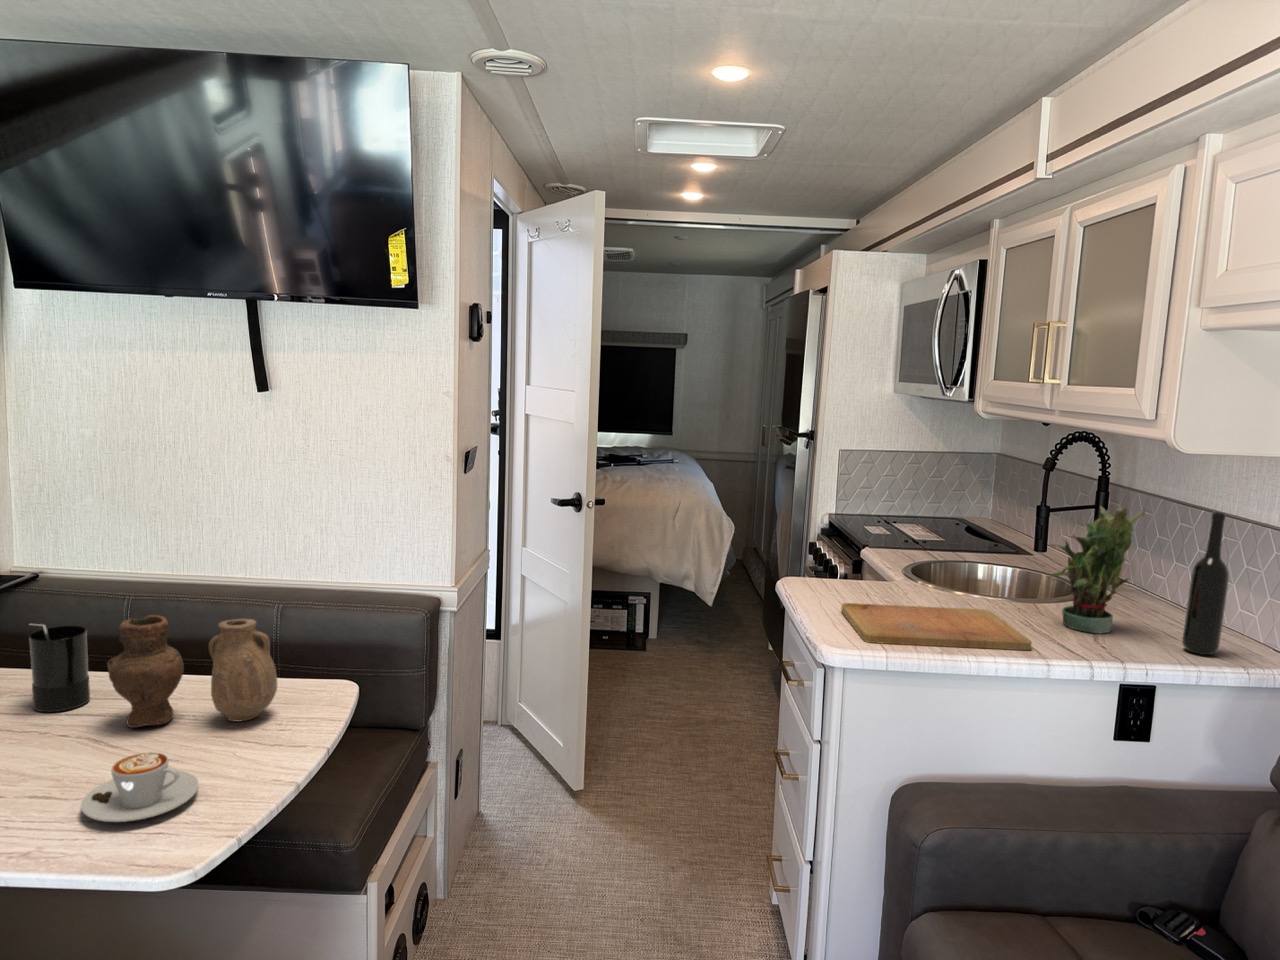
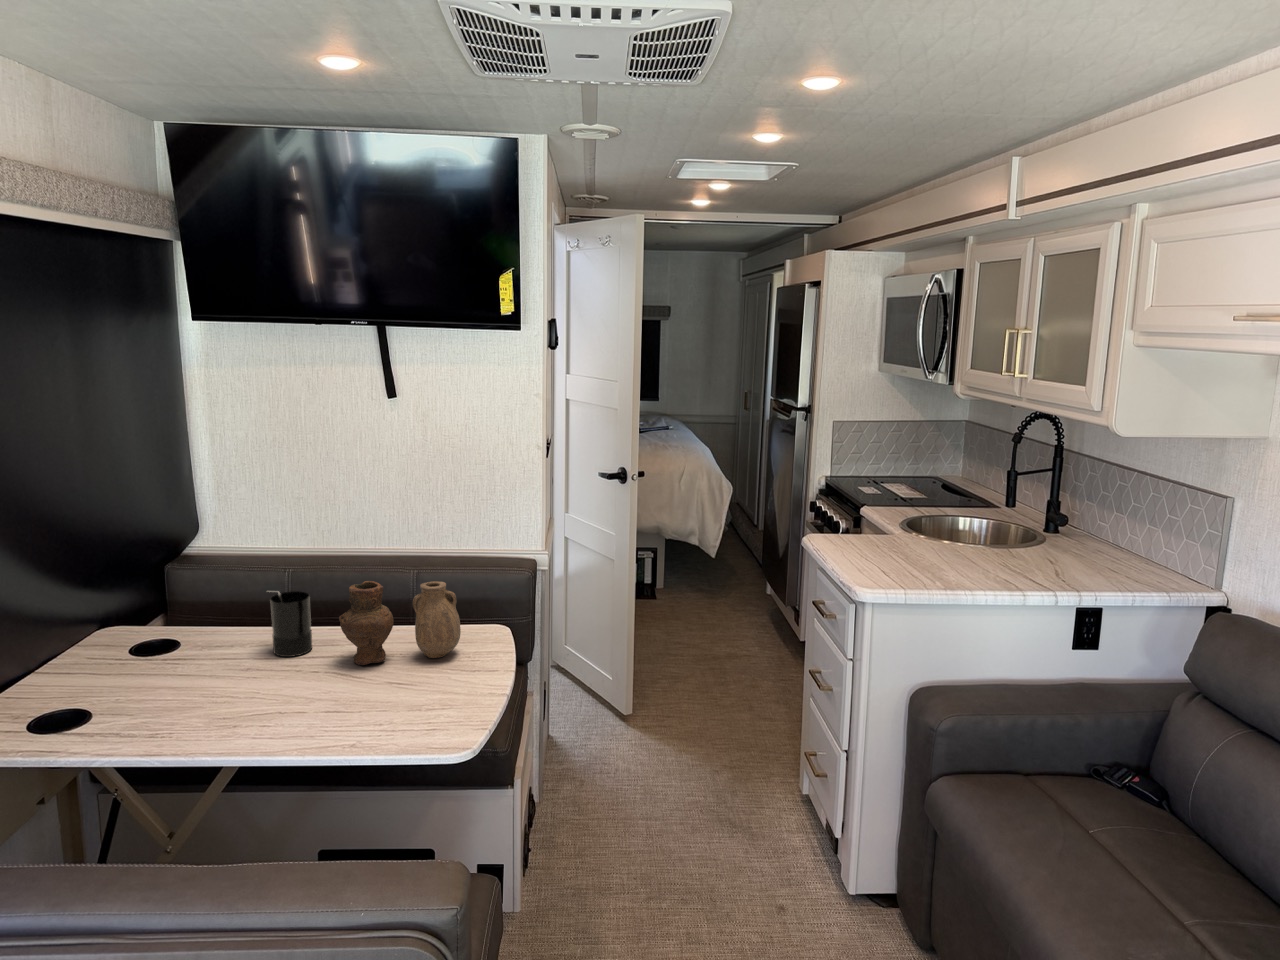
potted plant: present [1050,506,1145,633] -> none [1020,474,1093,571]
bottle: present [1182,512,1229,655] -> none [1120,478,1154,584]
cutting board: present [841,603,1032,650] -> none [864,554,1011,585]
coffee cup: present [81,752,198,822] -> none [368,679,443,725]

